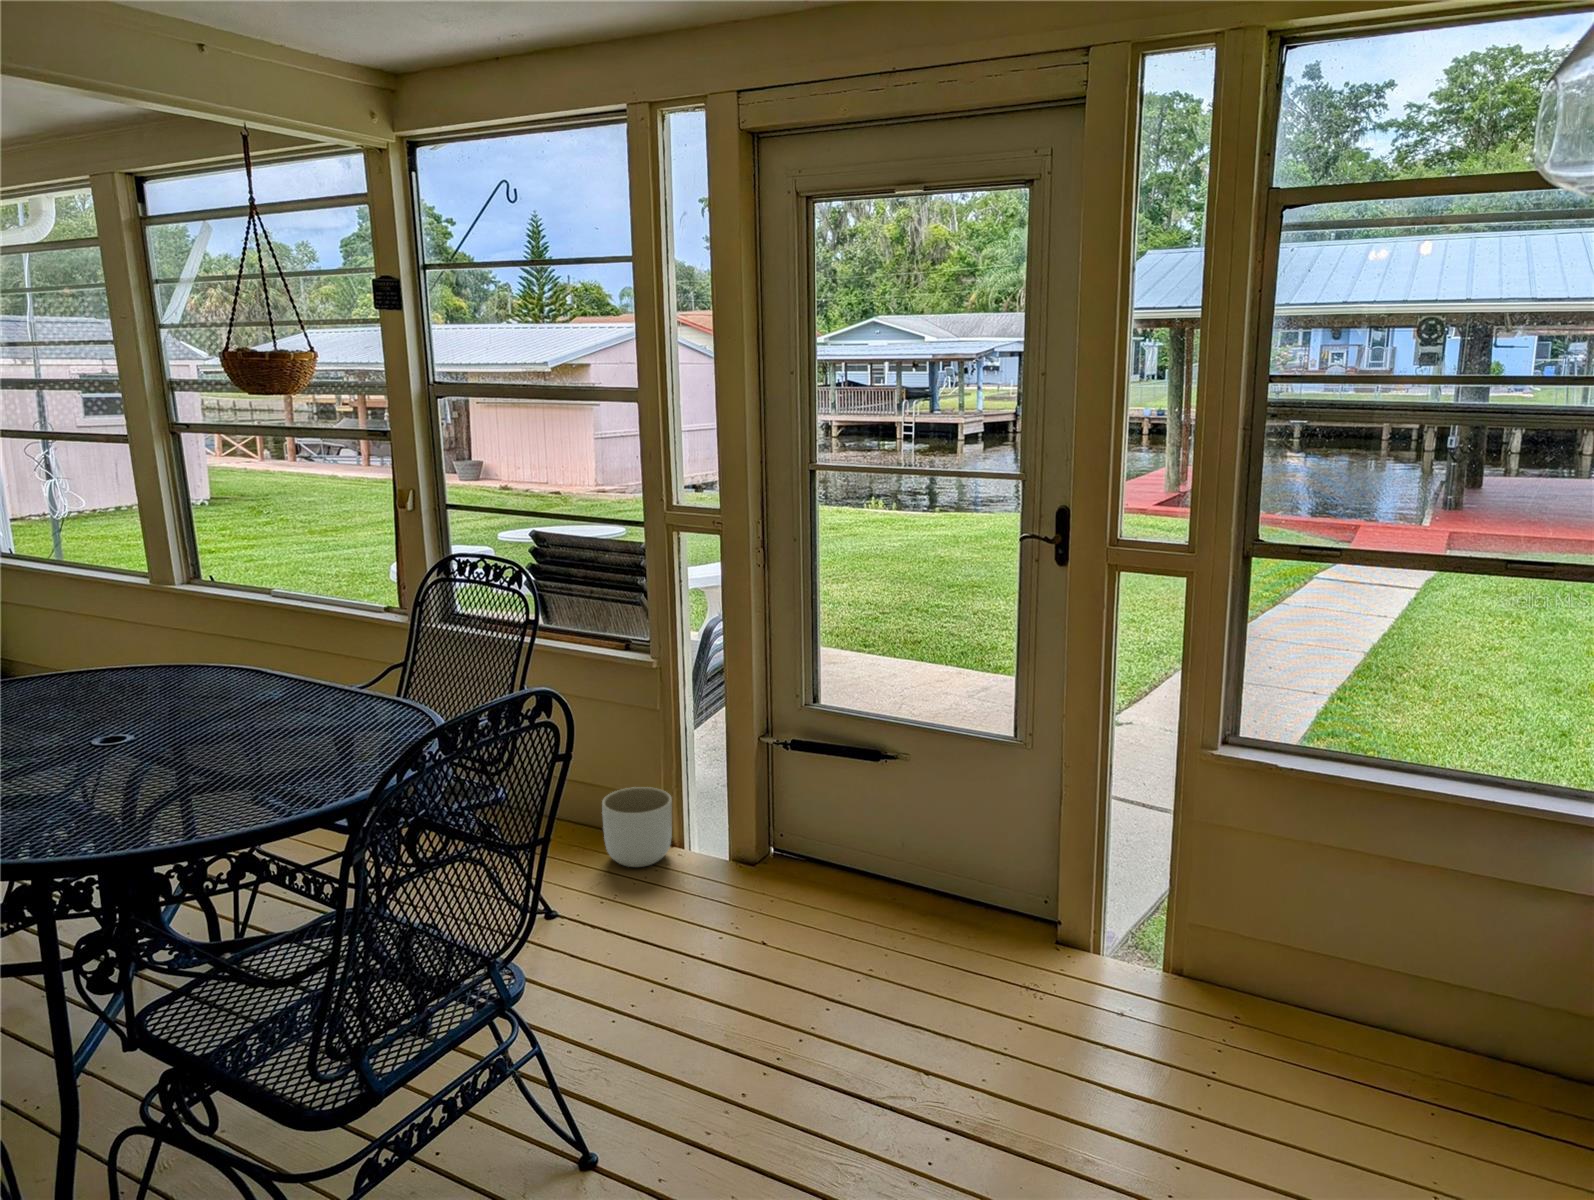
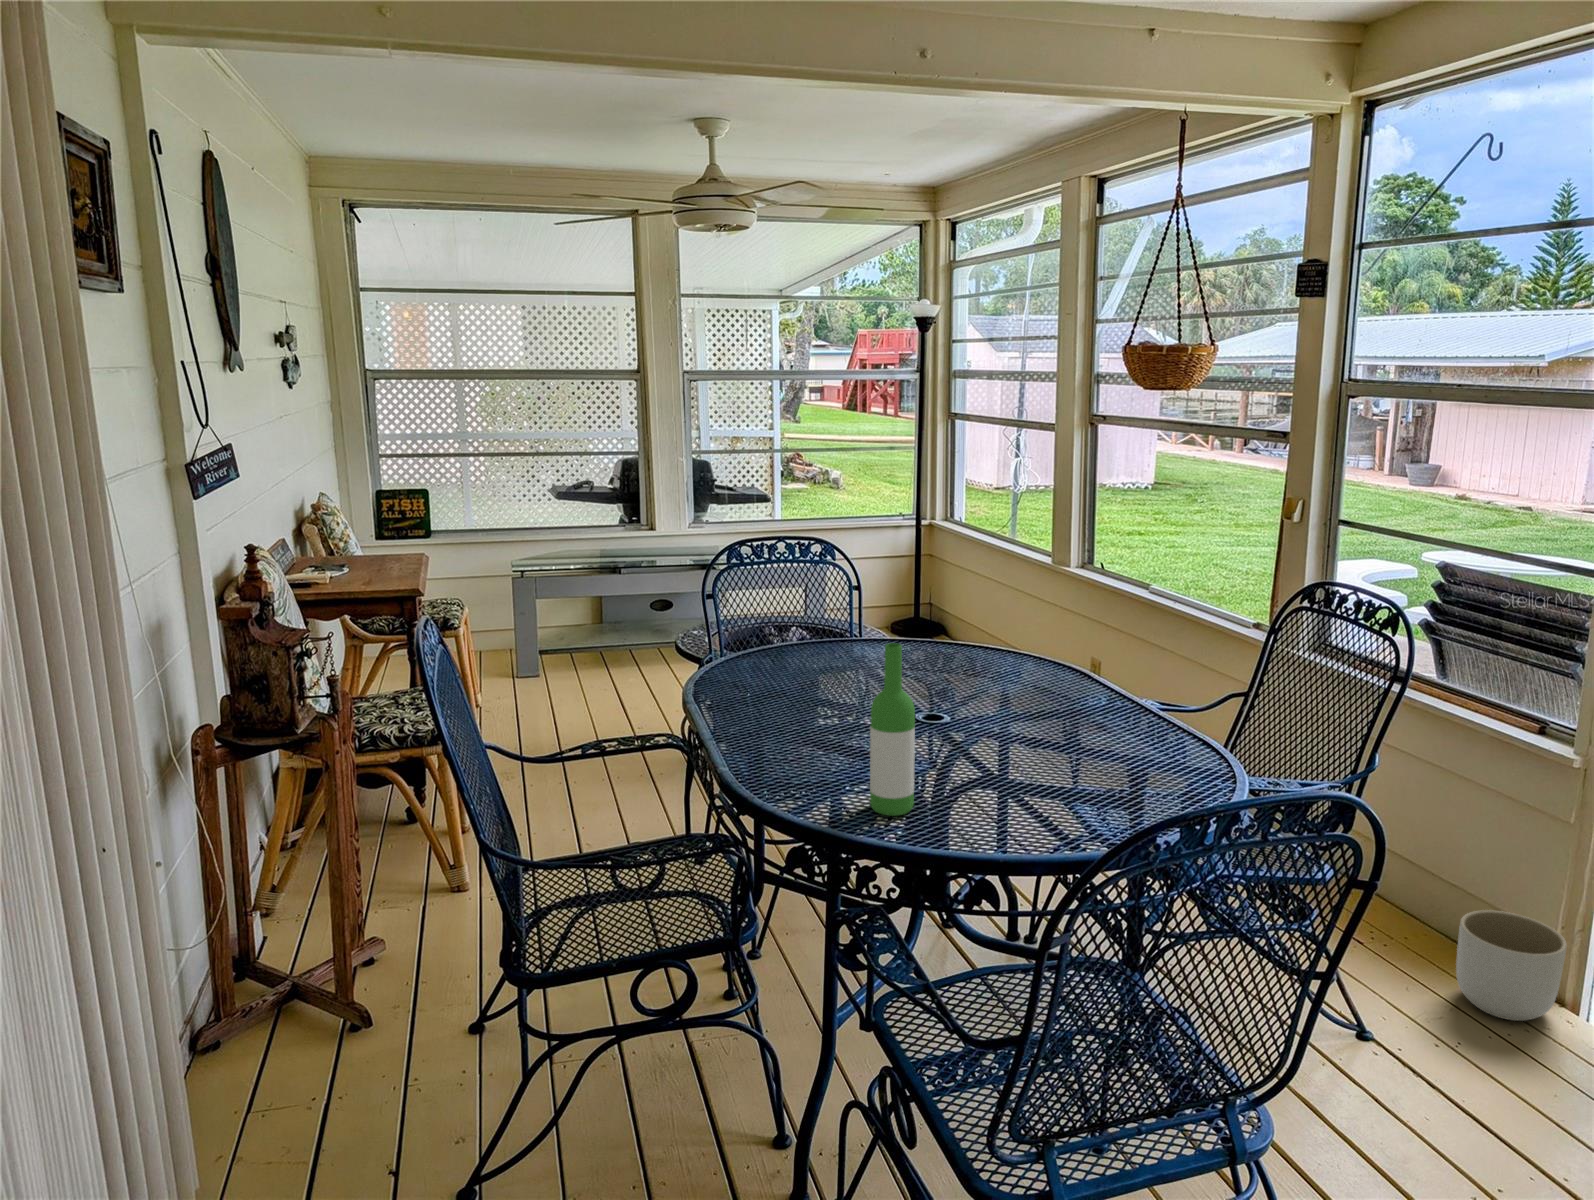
wine bottle: none [56,653,127,843] -> present [870,643,915,816]

